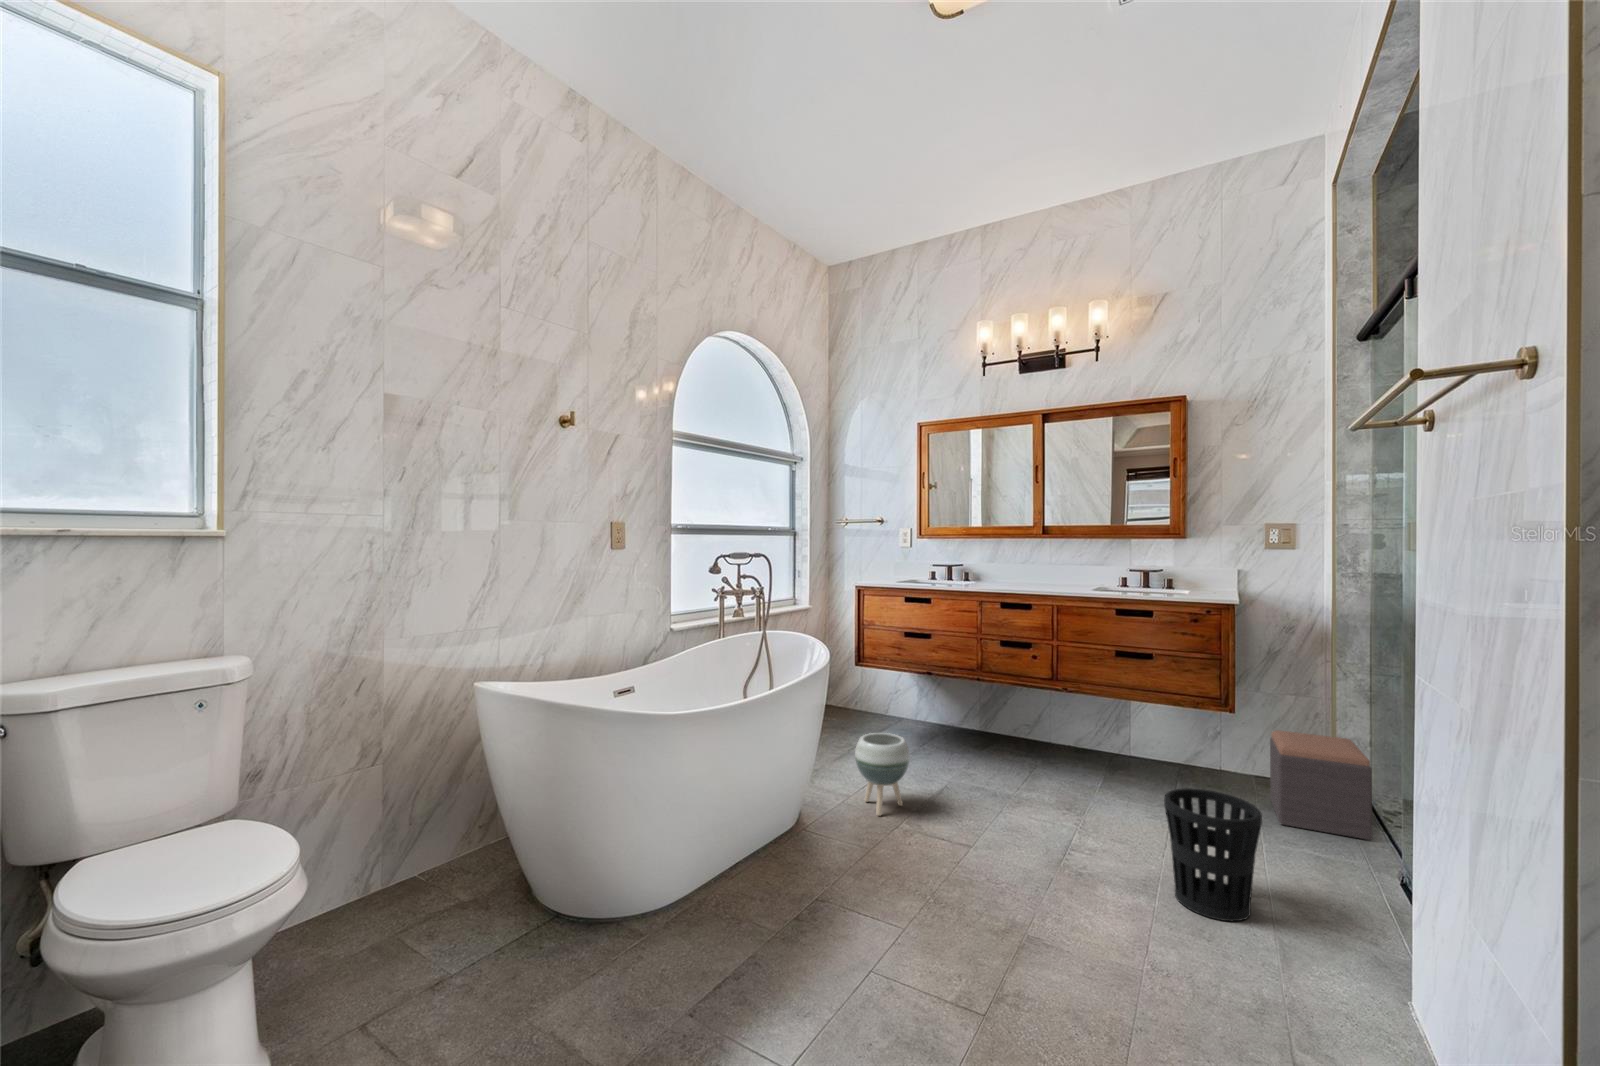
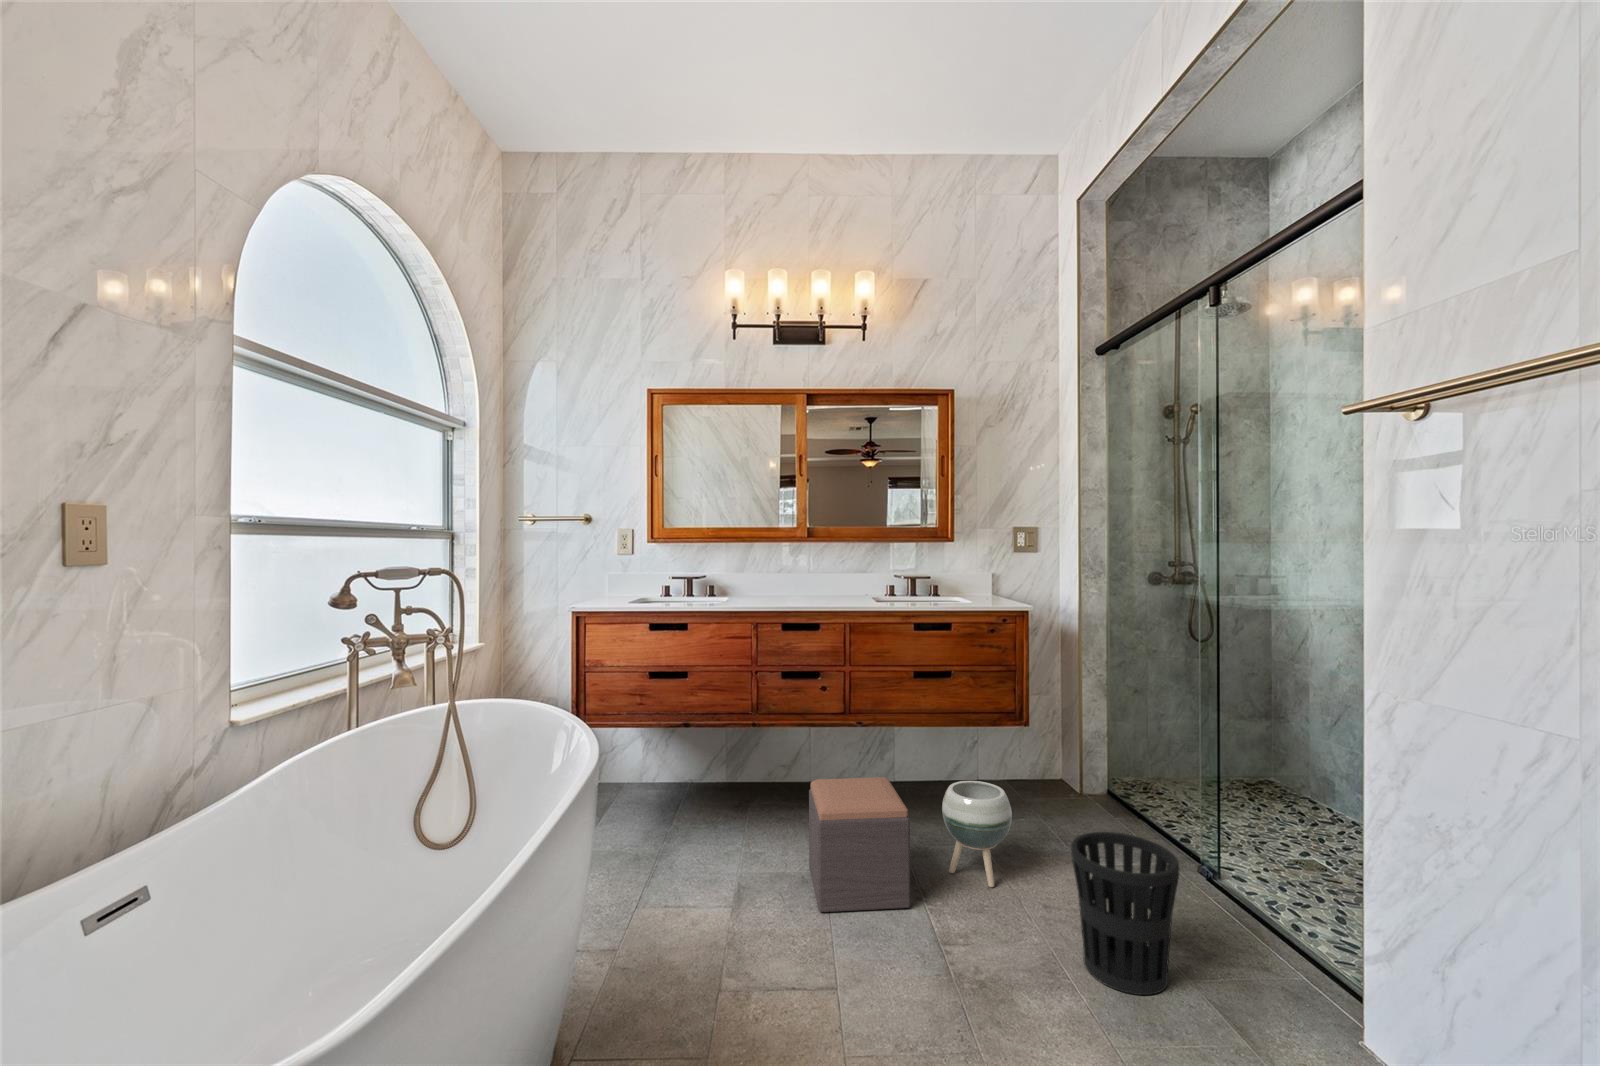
footstool: present [1270,730,1372,840] -> present [809,777,910,912]
planter: present [855,733,910,815] -> present [942,781,1012,887]

